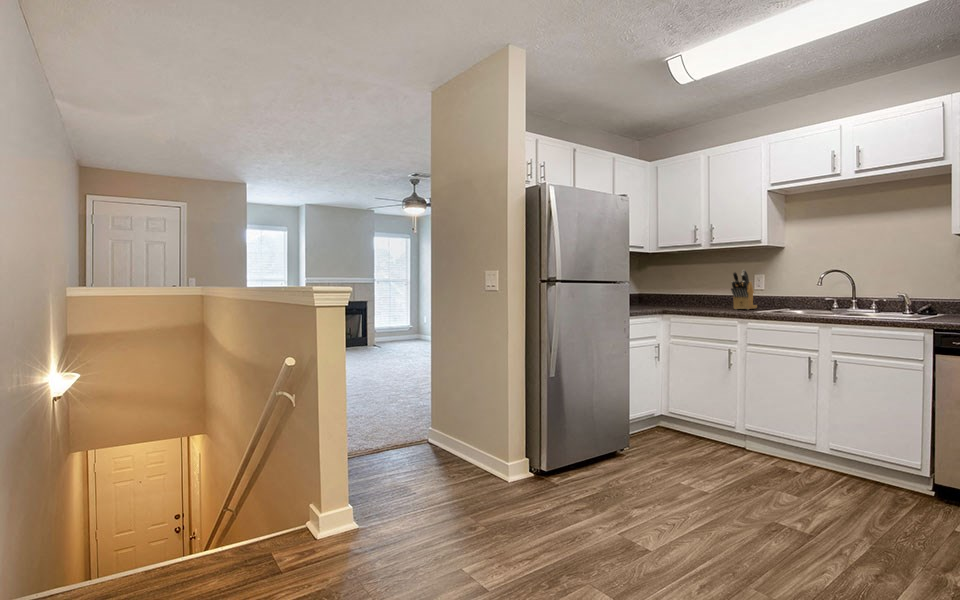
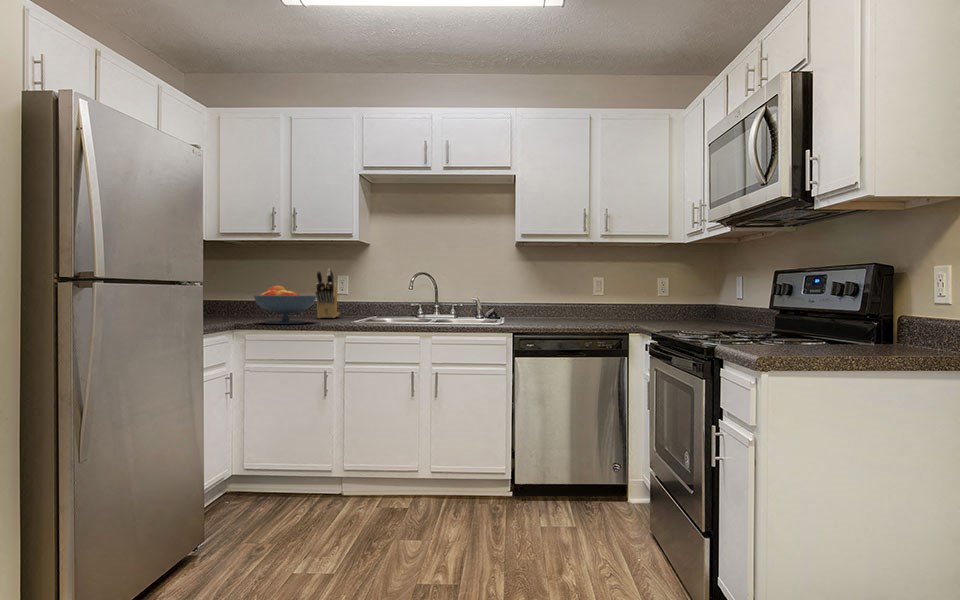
fruit bowl: none [675,284,724,312] -> present [253,286,317,324]

